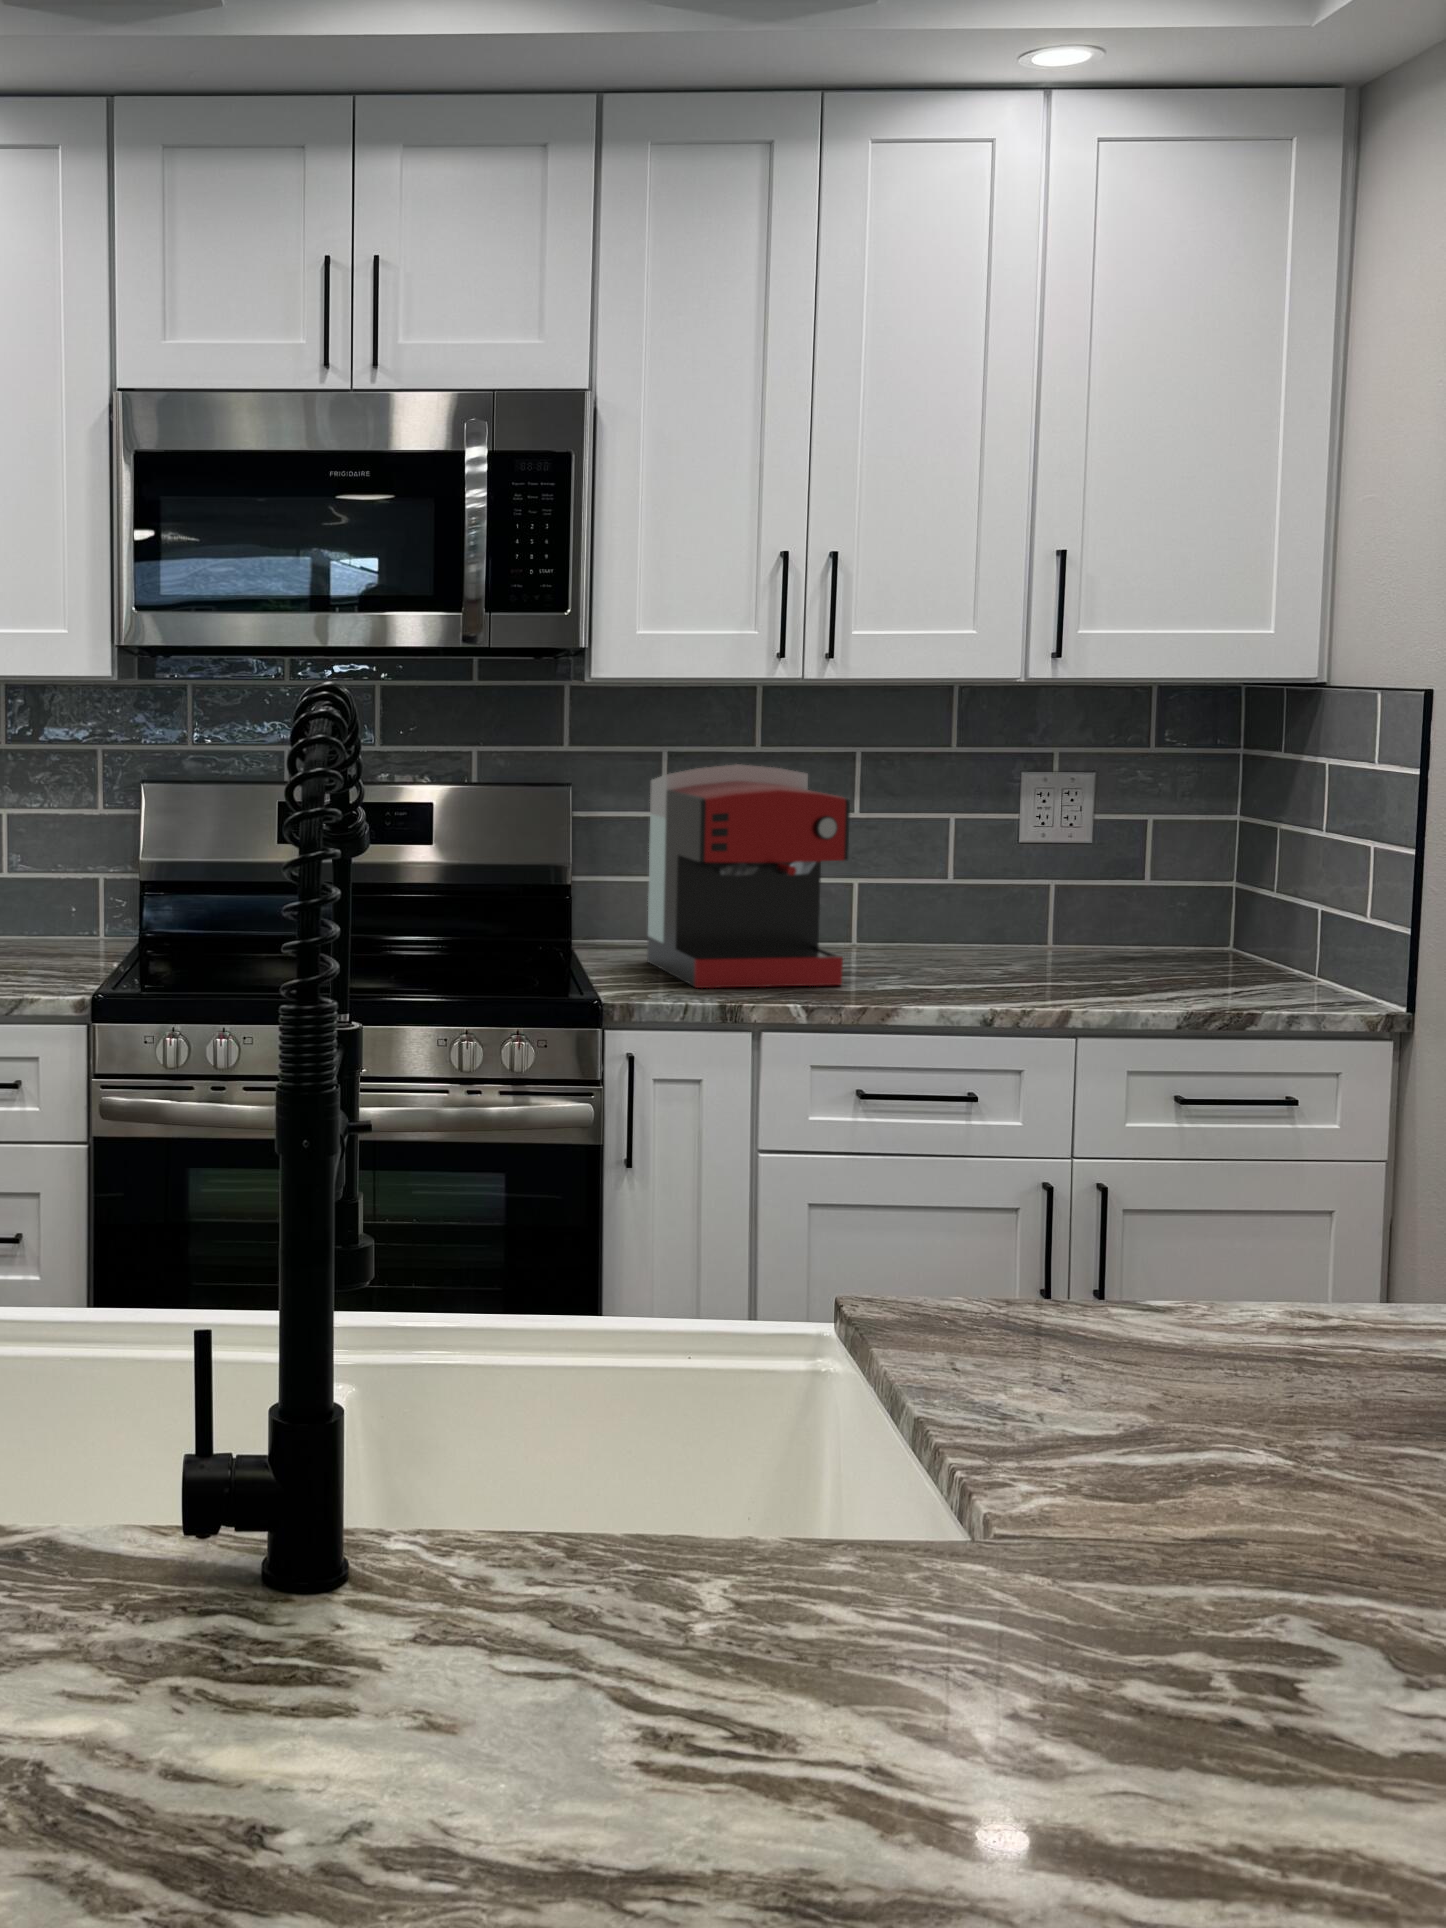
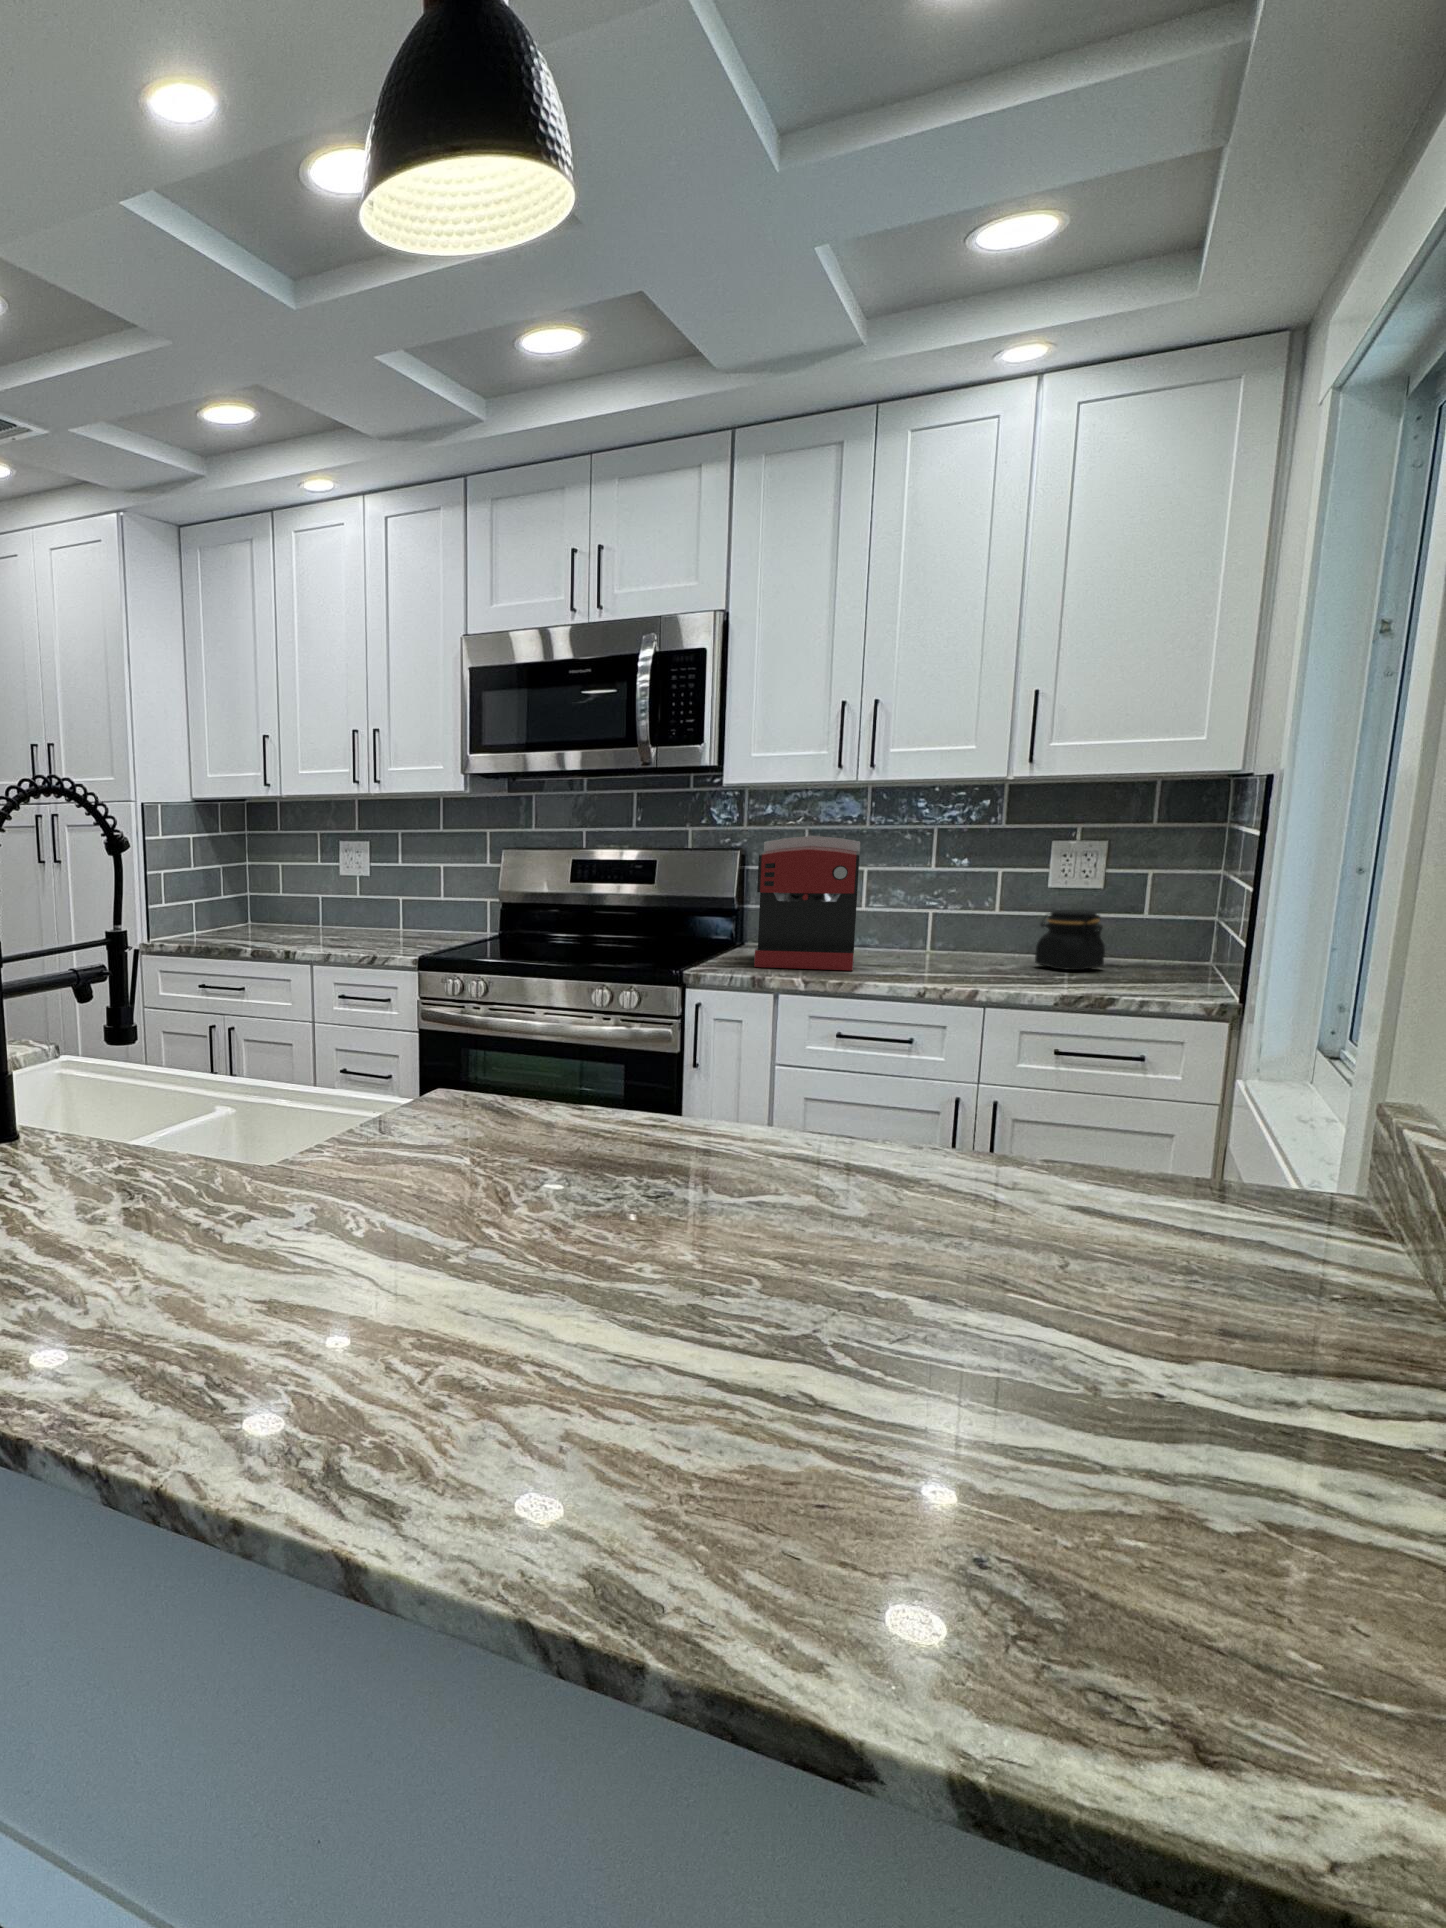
jar: none [1029,873,1127,962] -> present [1035,910,1105,970]

